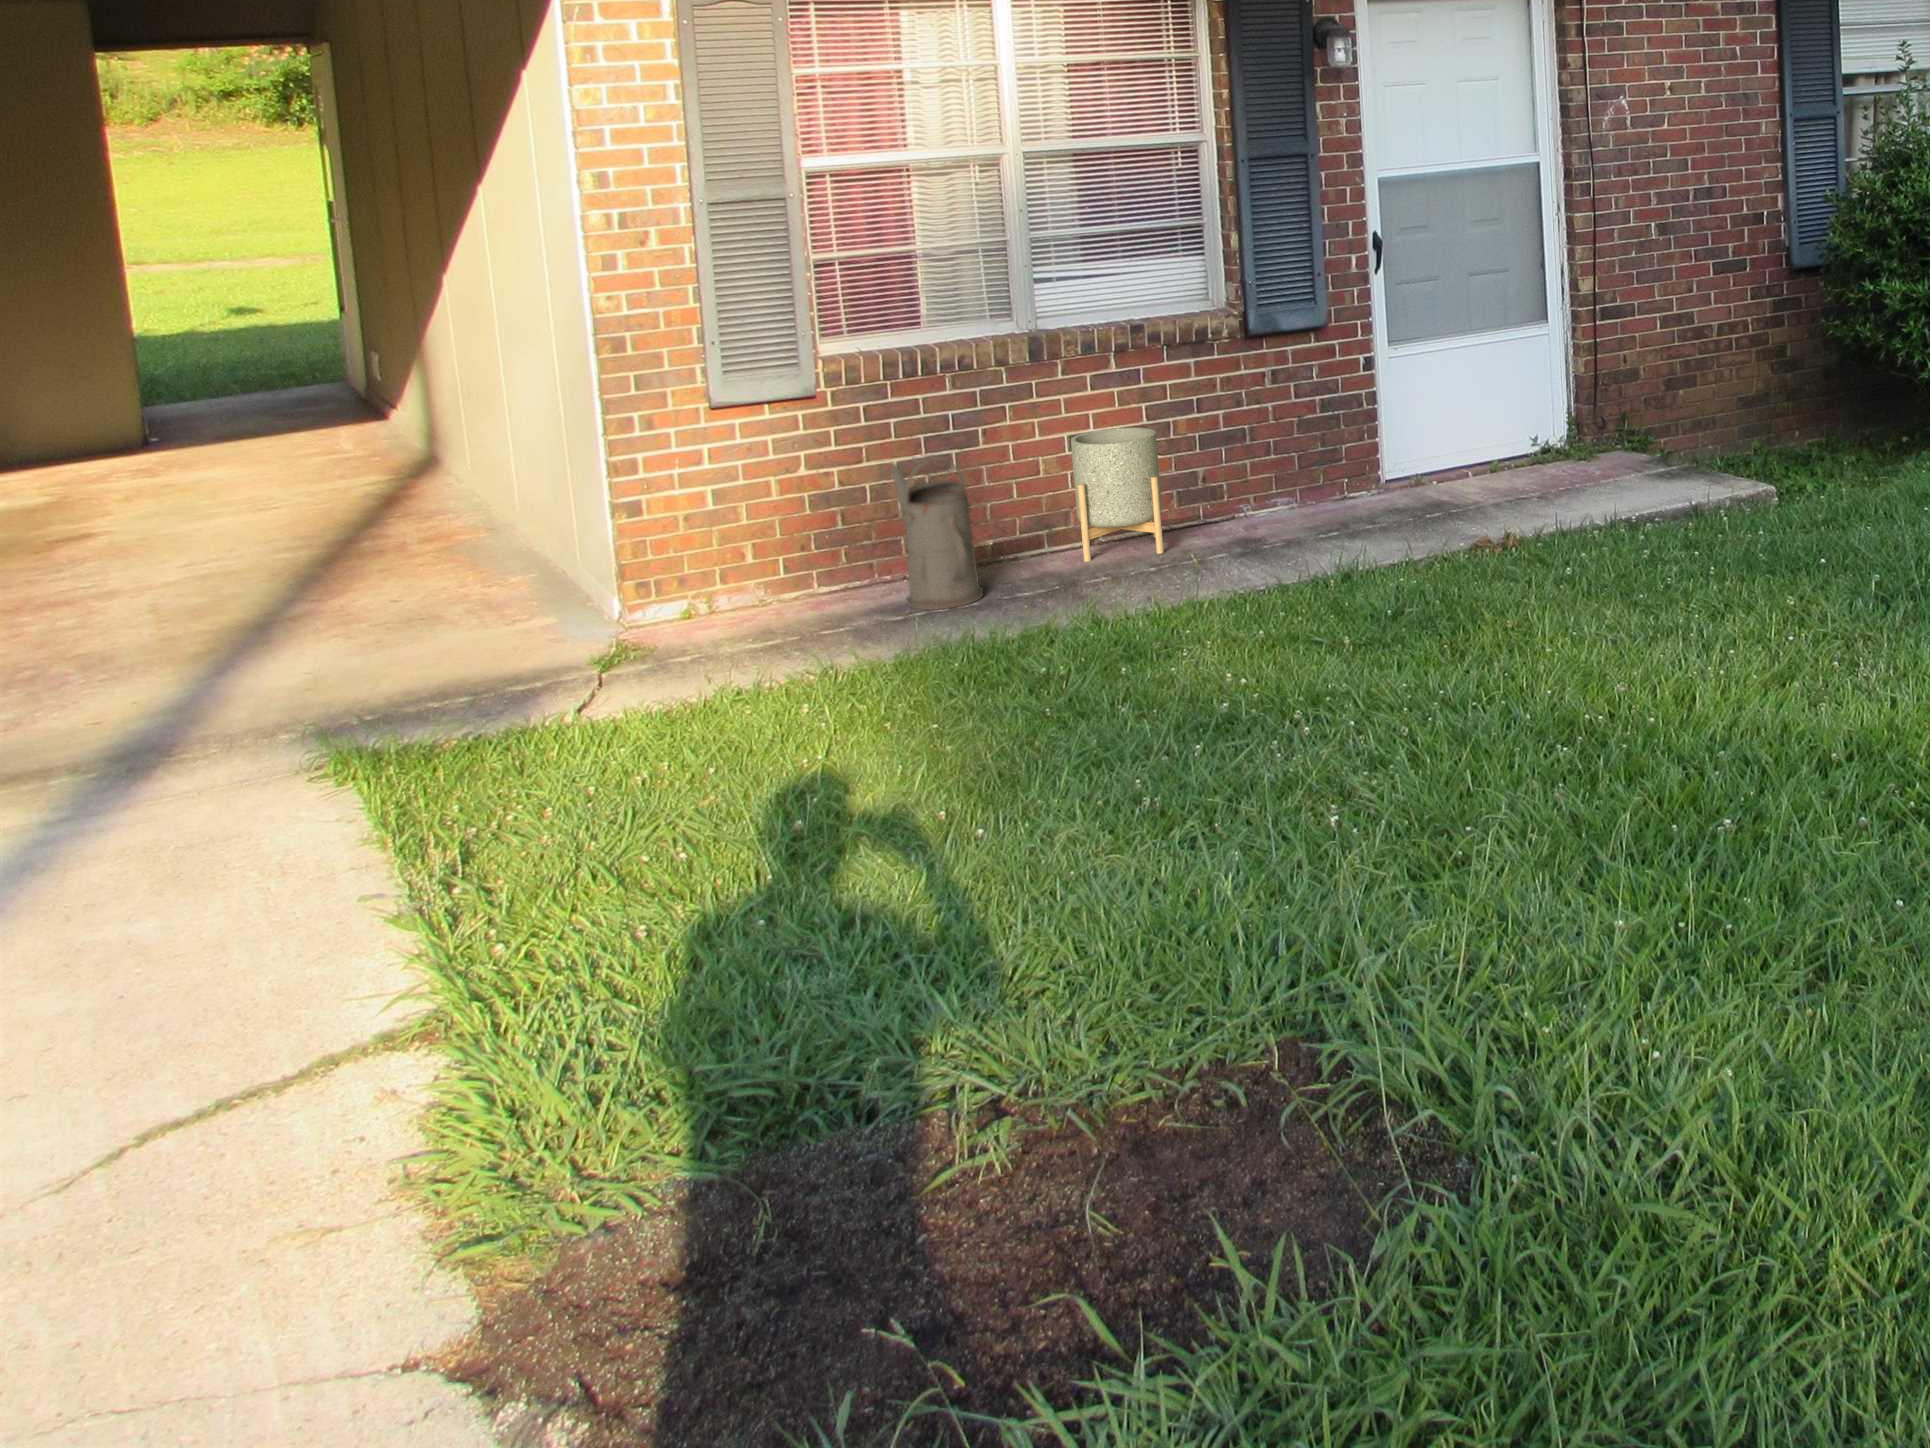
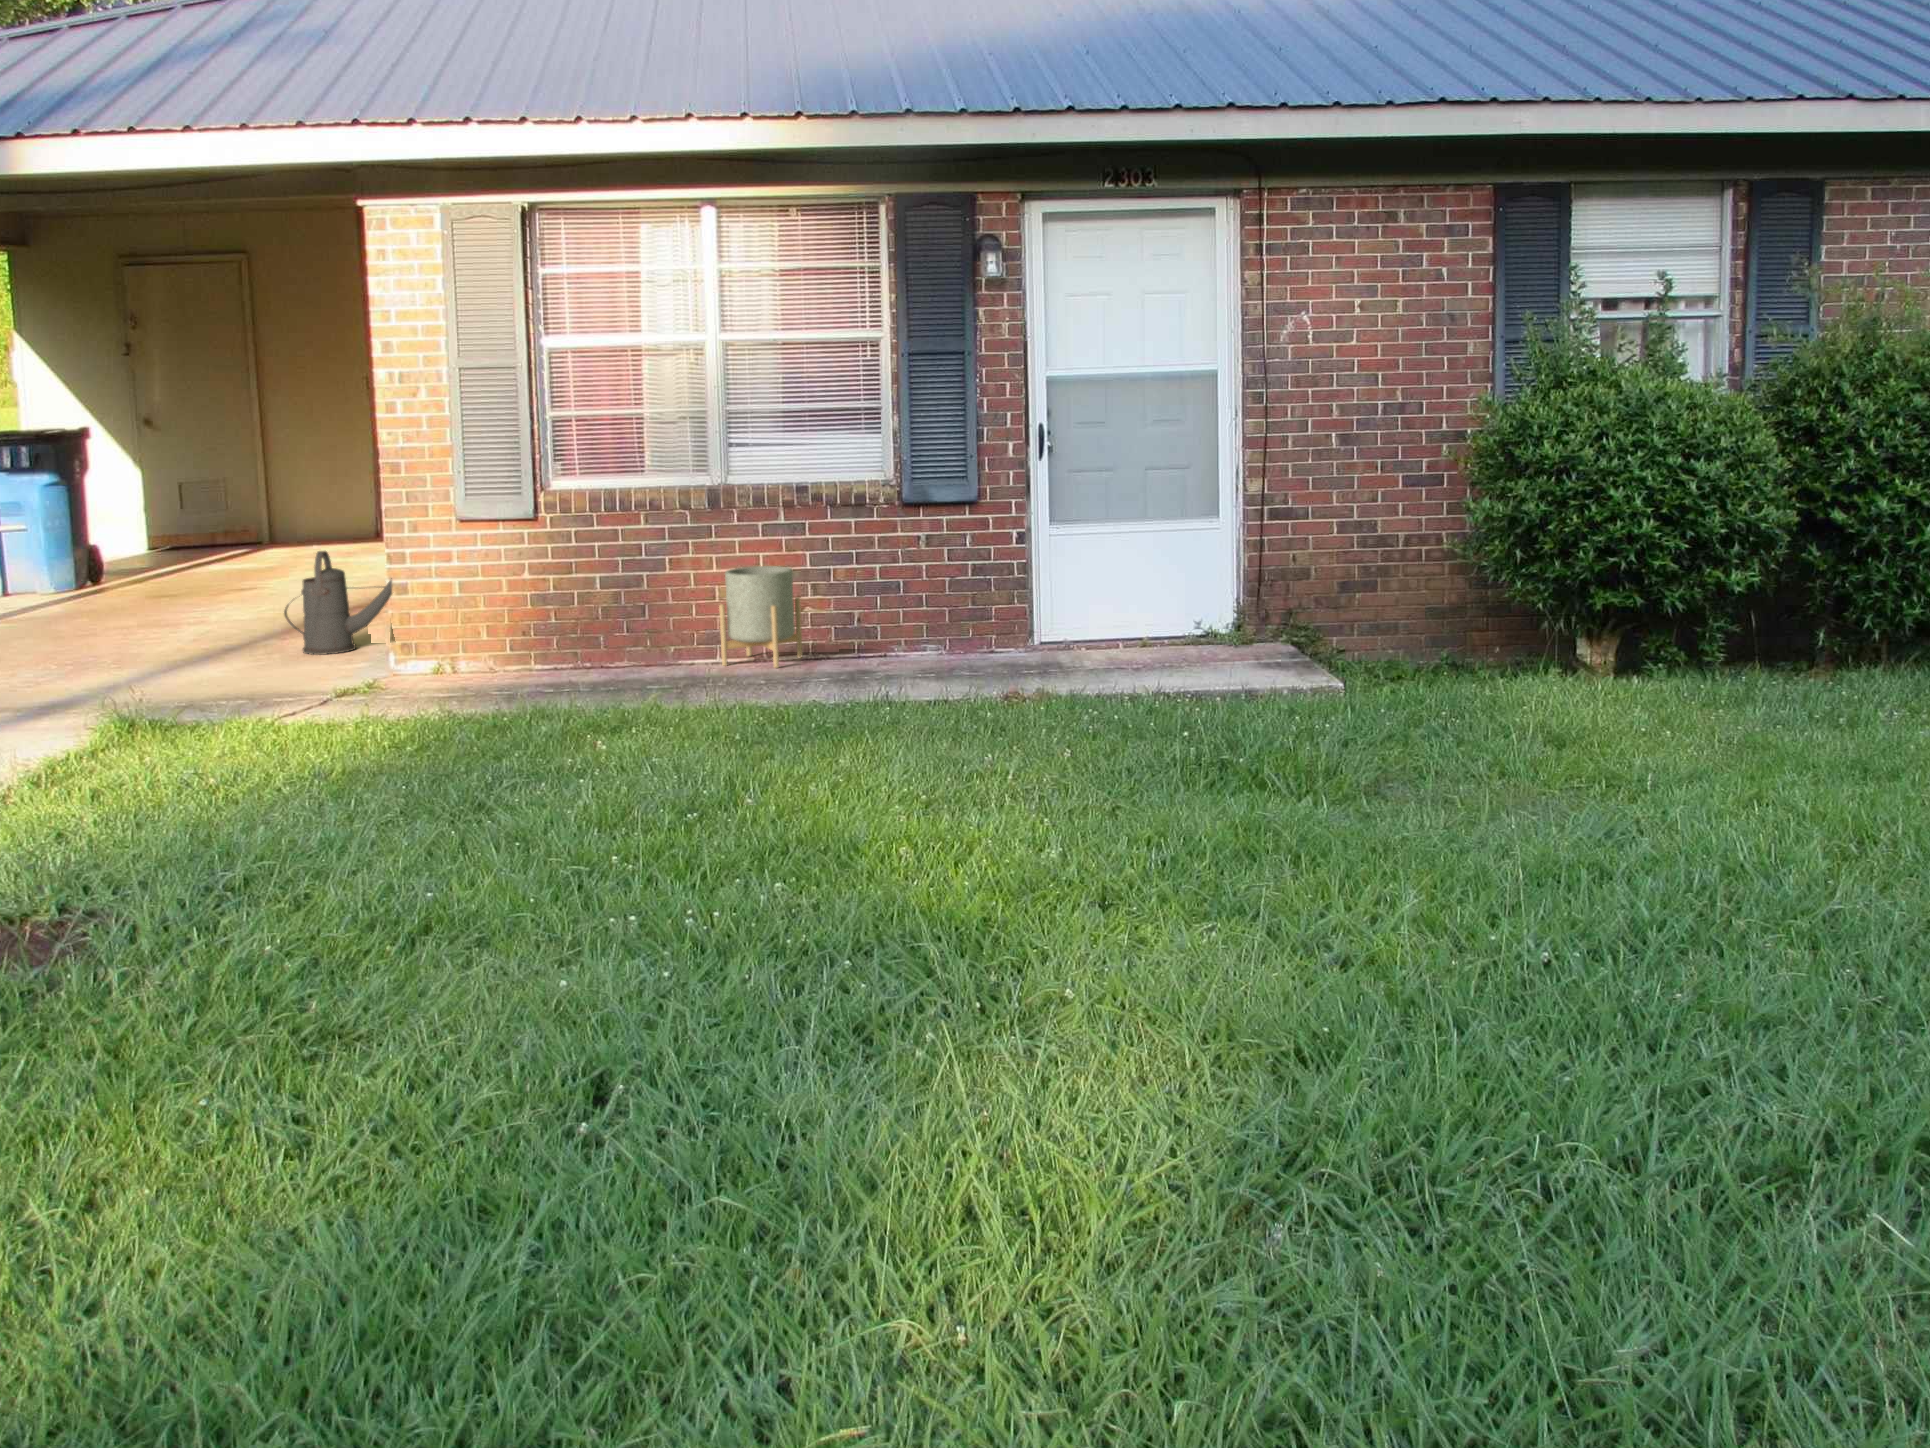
watering can: present [890,456,983,610] -> present [284,551,392,655]

